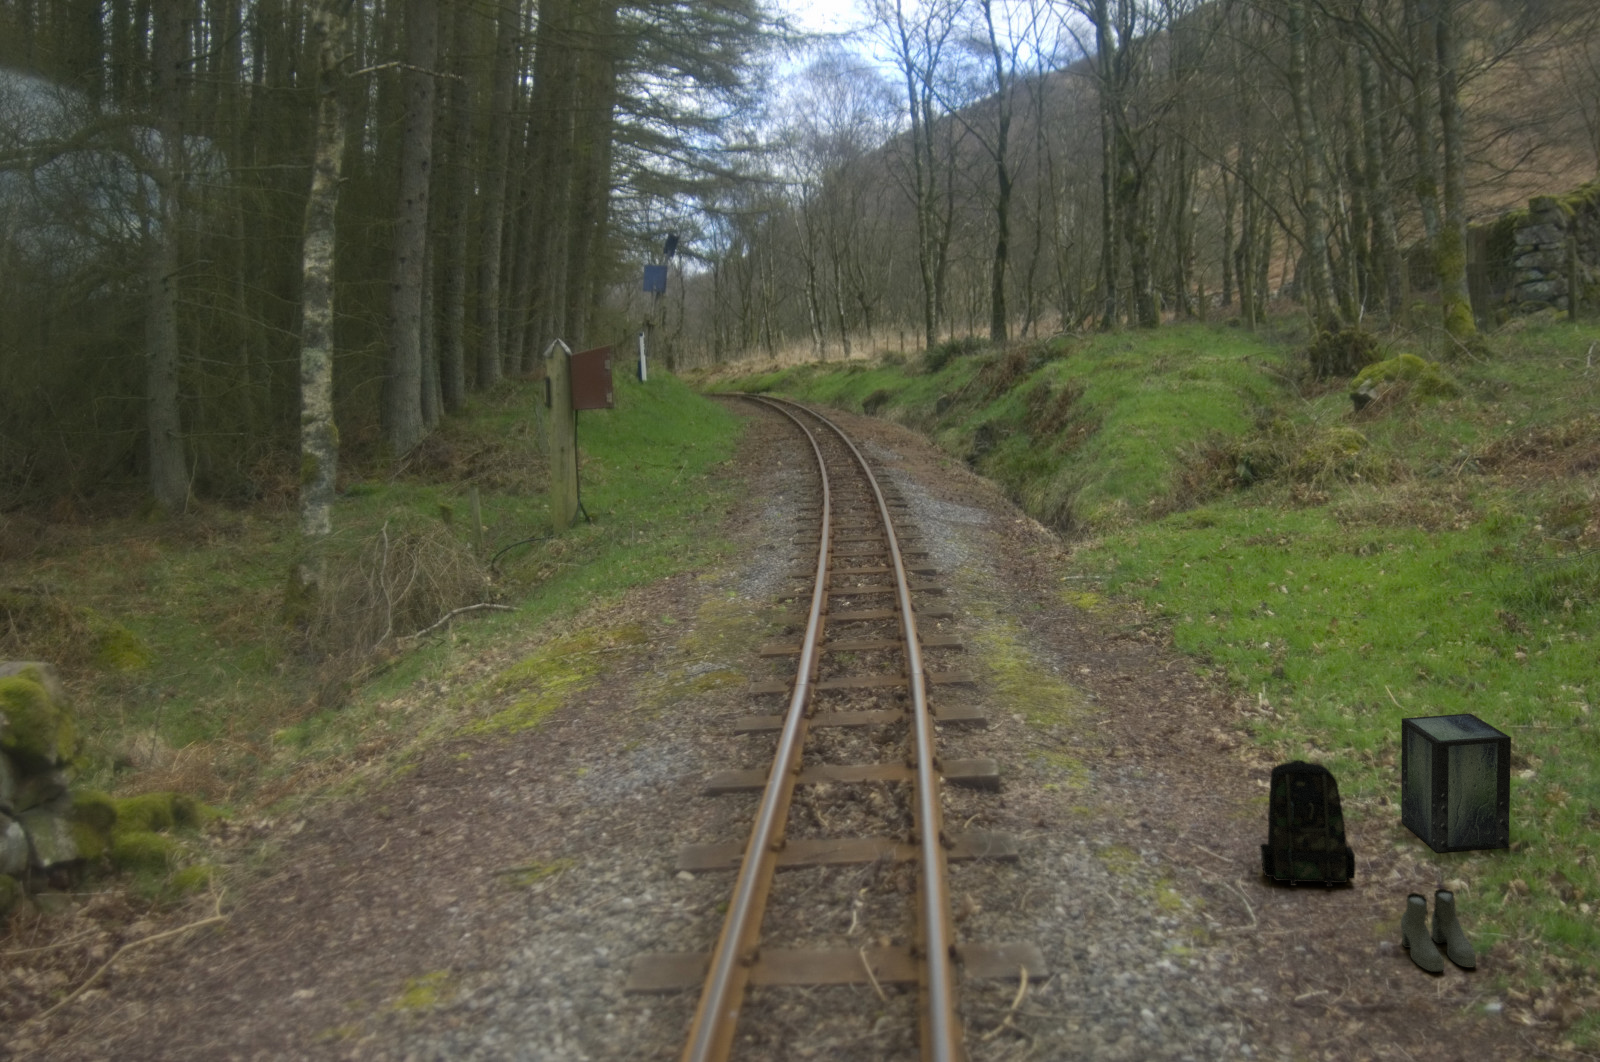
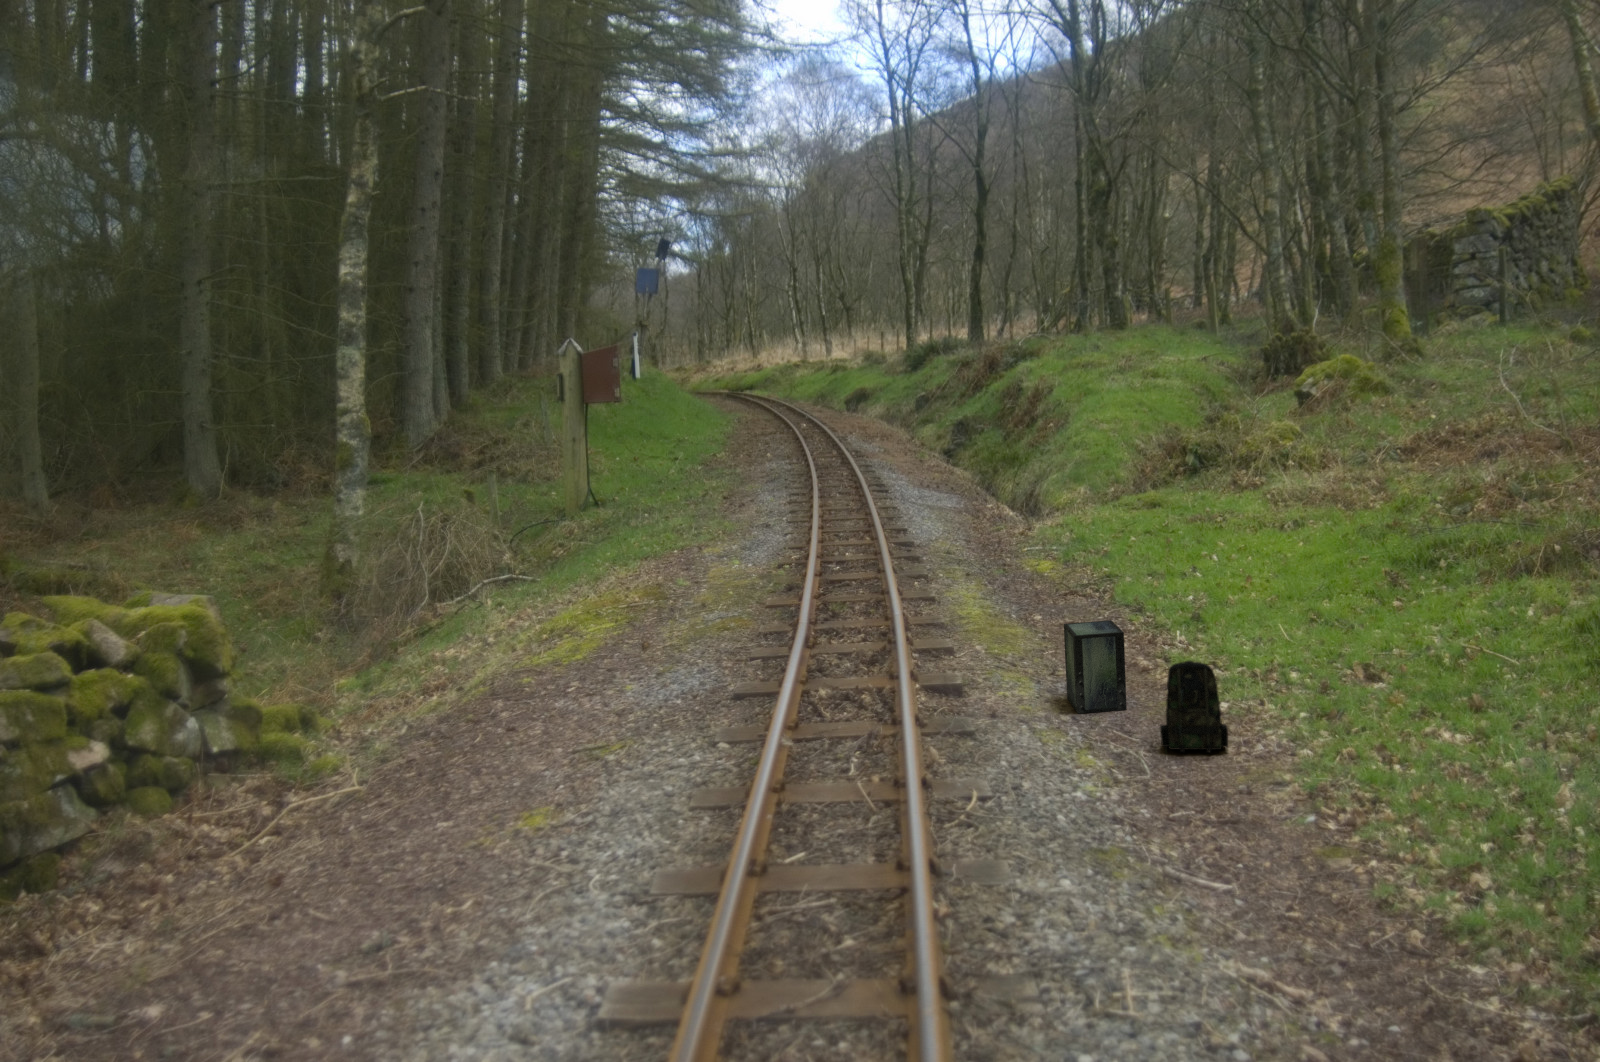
storage box: present [1401,713,1511,852] -> present [1064,620,1127,714]
boots: present [1401,889,1476,972] -> none [1253,743,1302,798]

